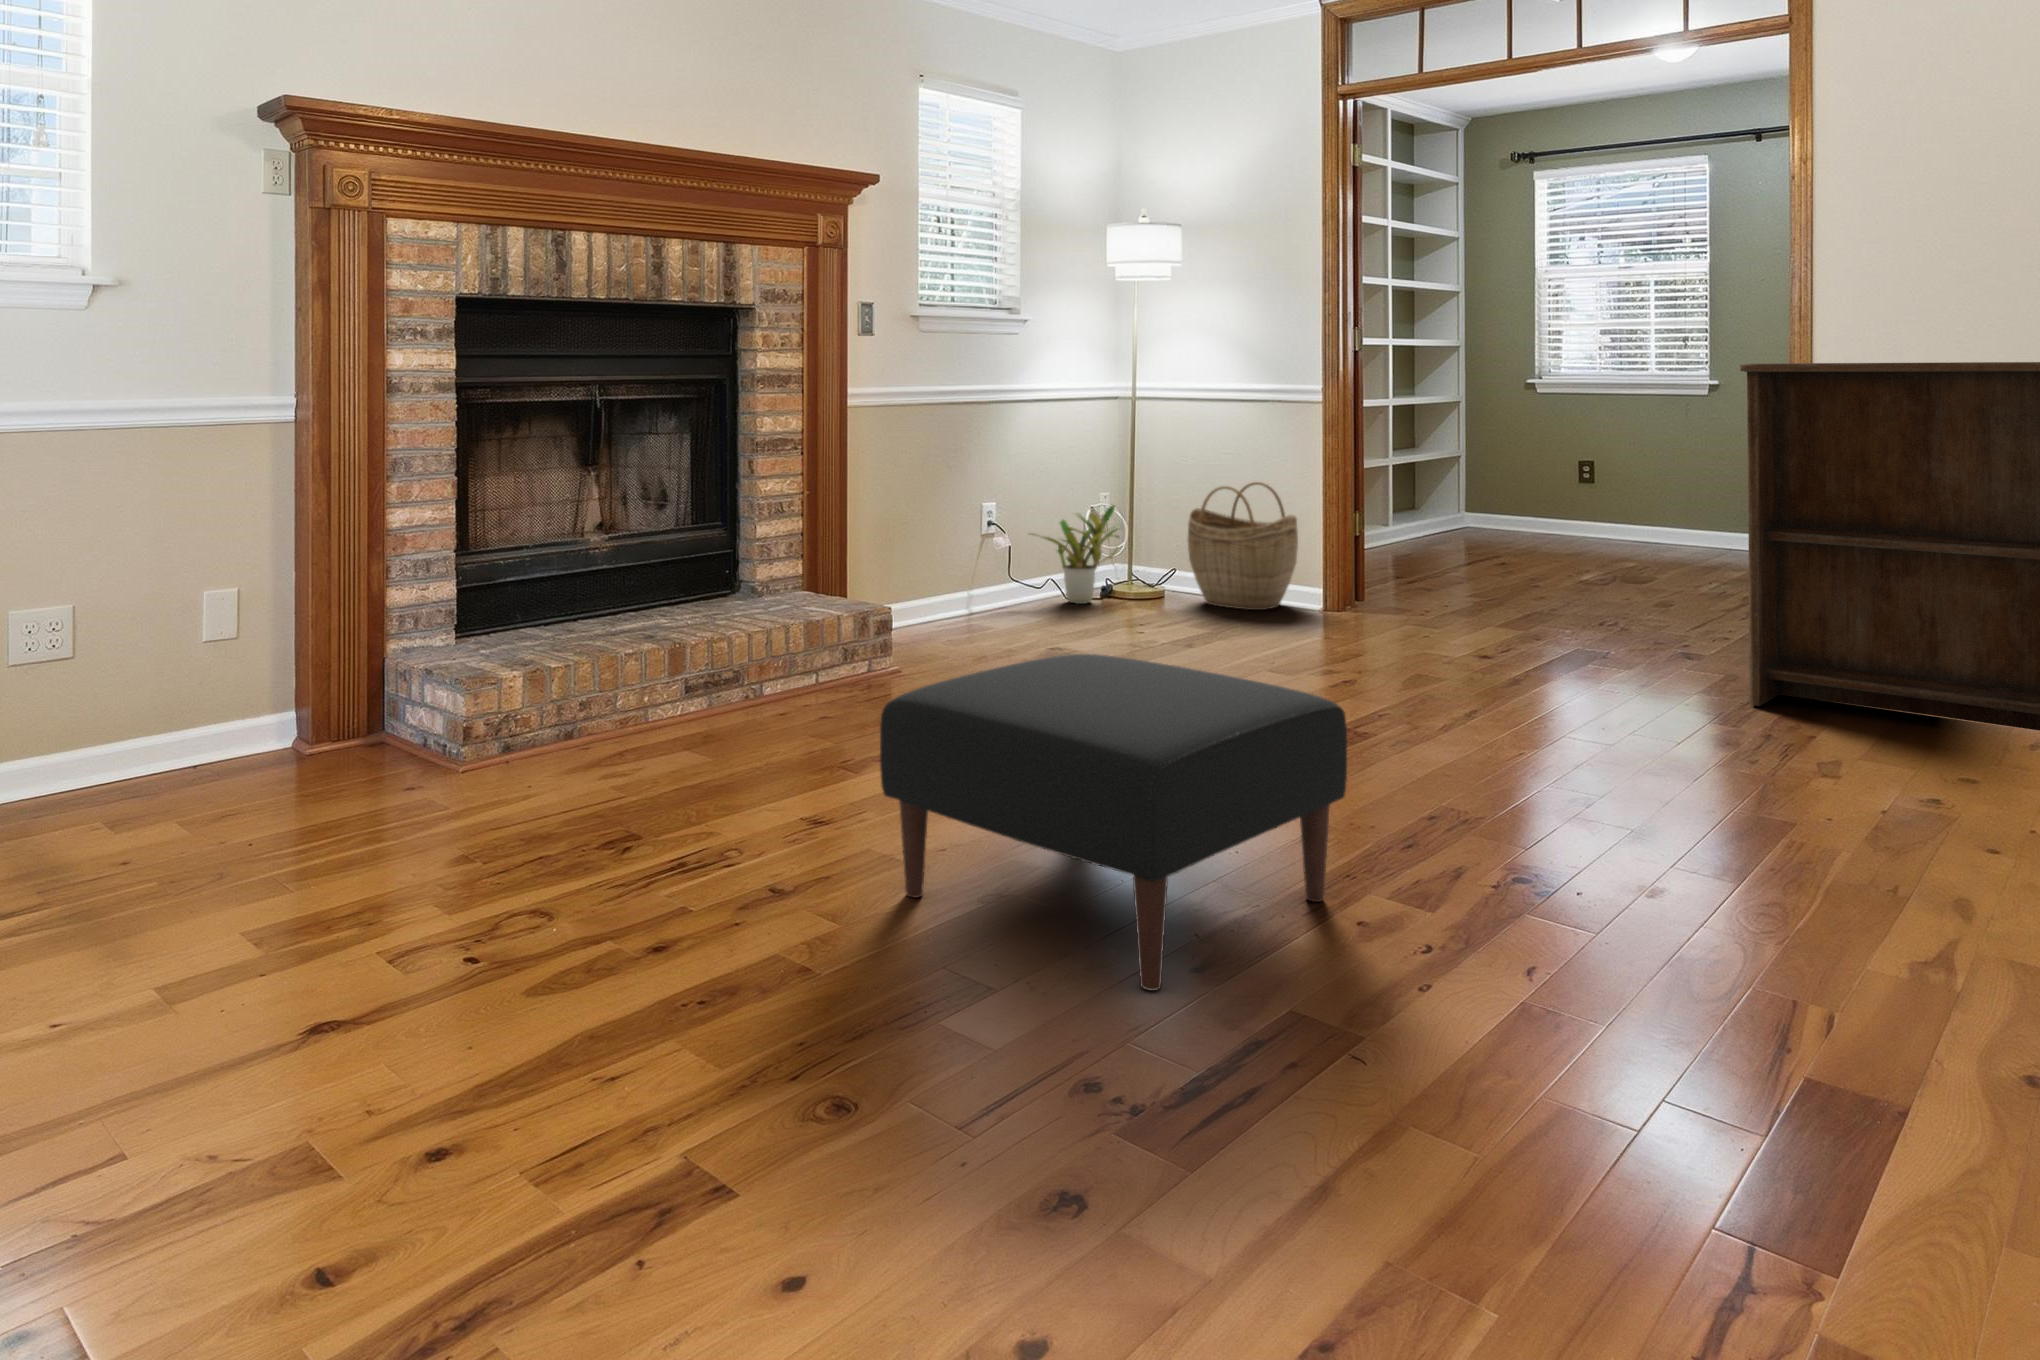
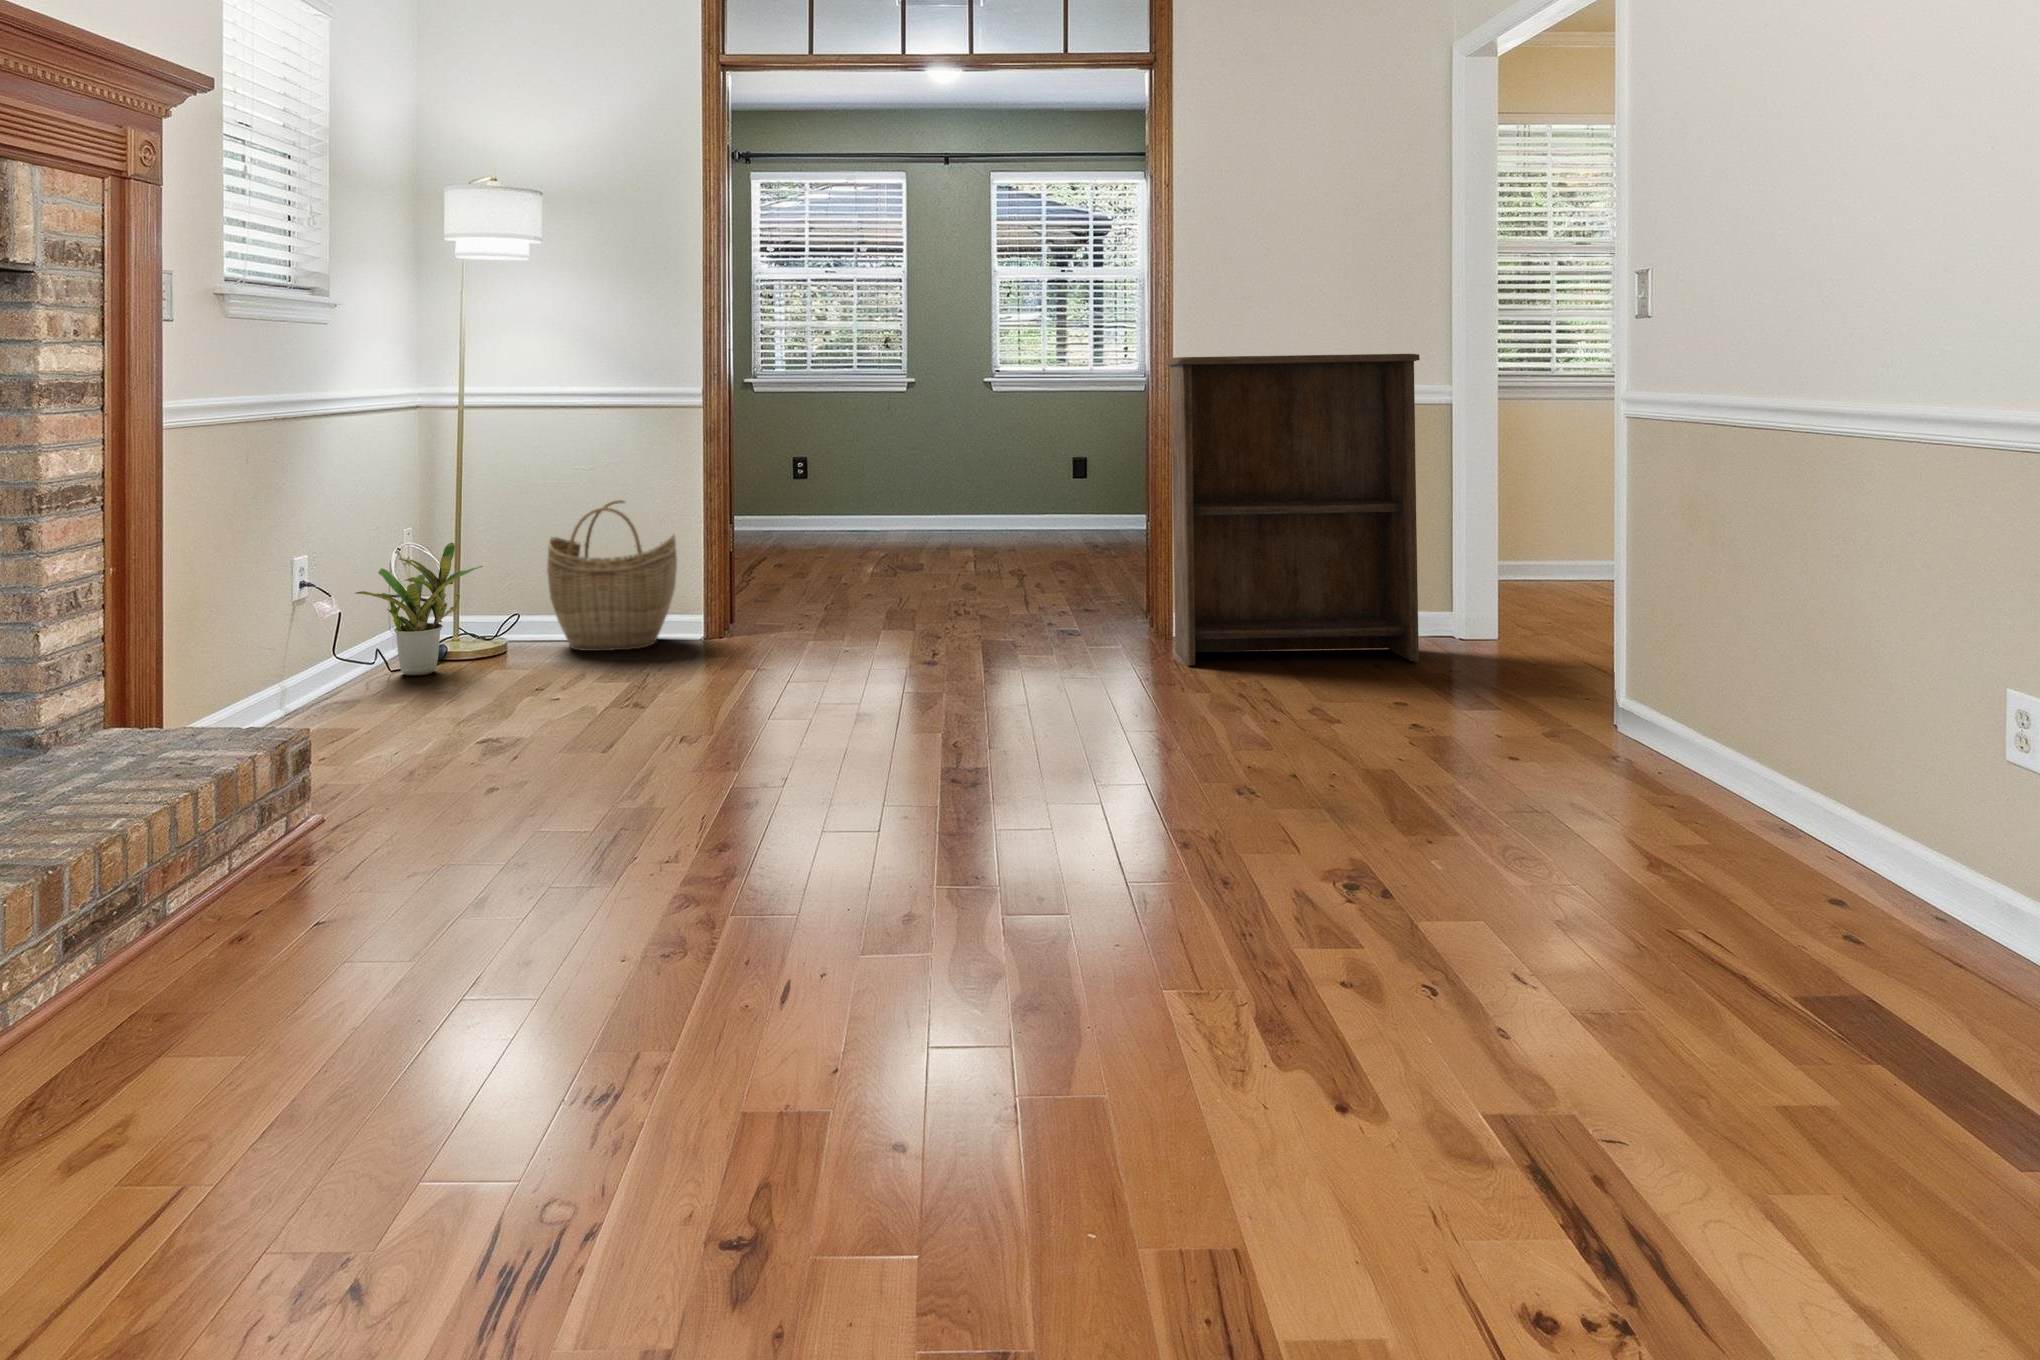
ottoman: present [880,654,1347,991] -> none [892,732,1425,1171]

